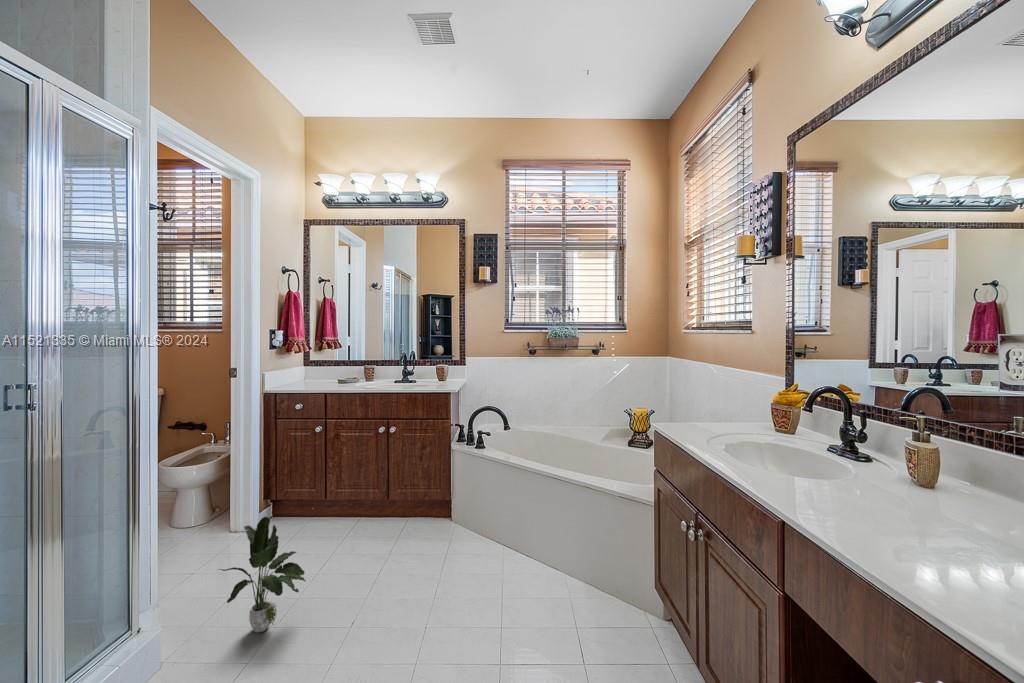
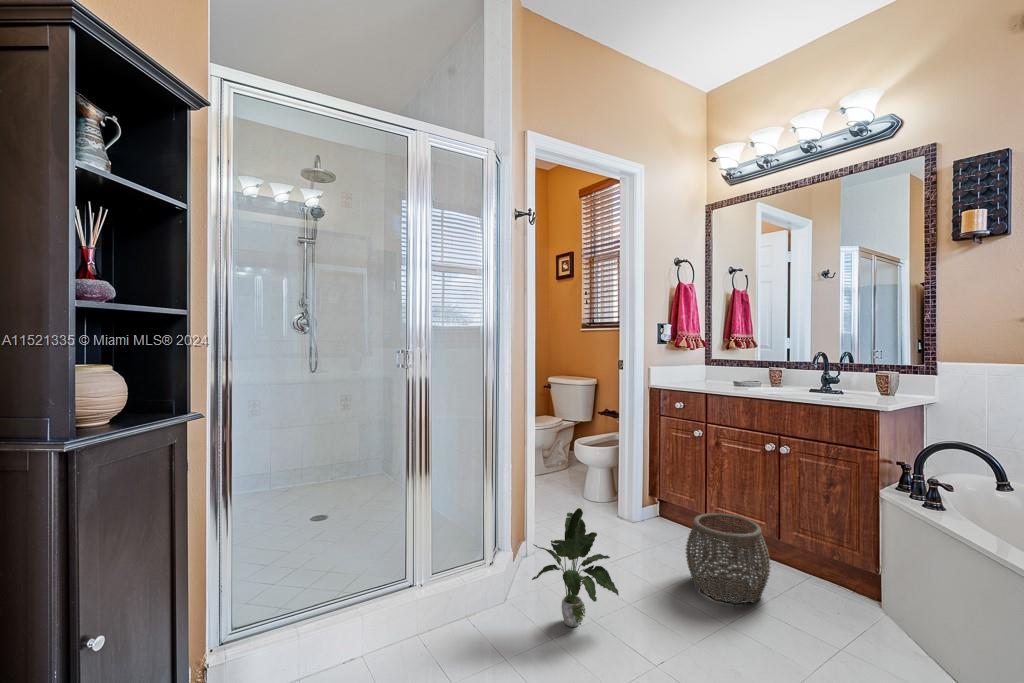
woven basket: none [330,487,395,557] -> present [686,513,771,604]

